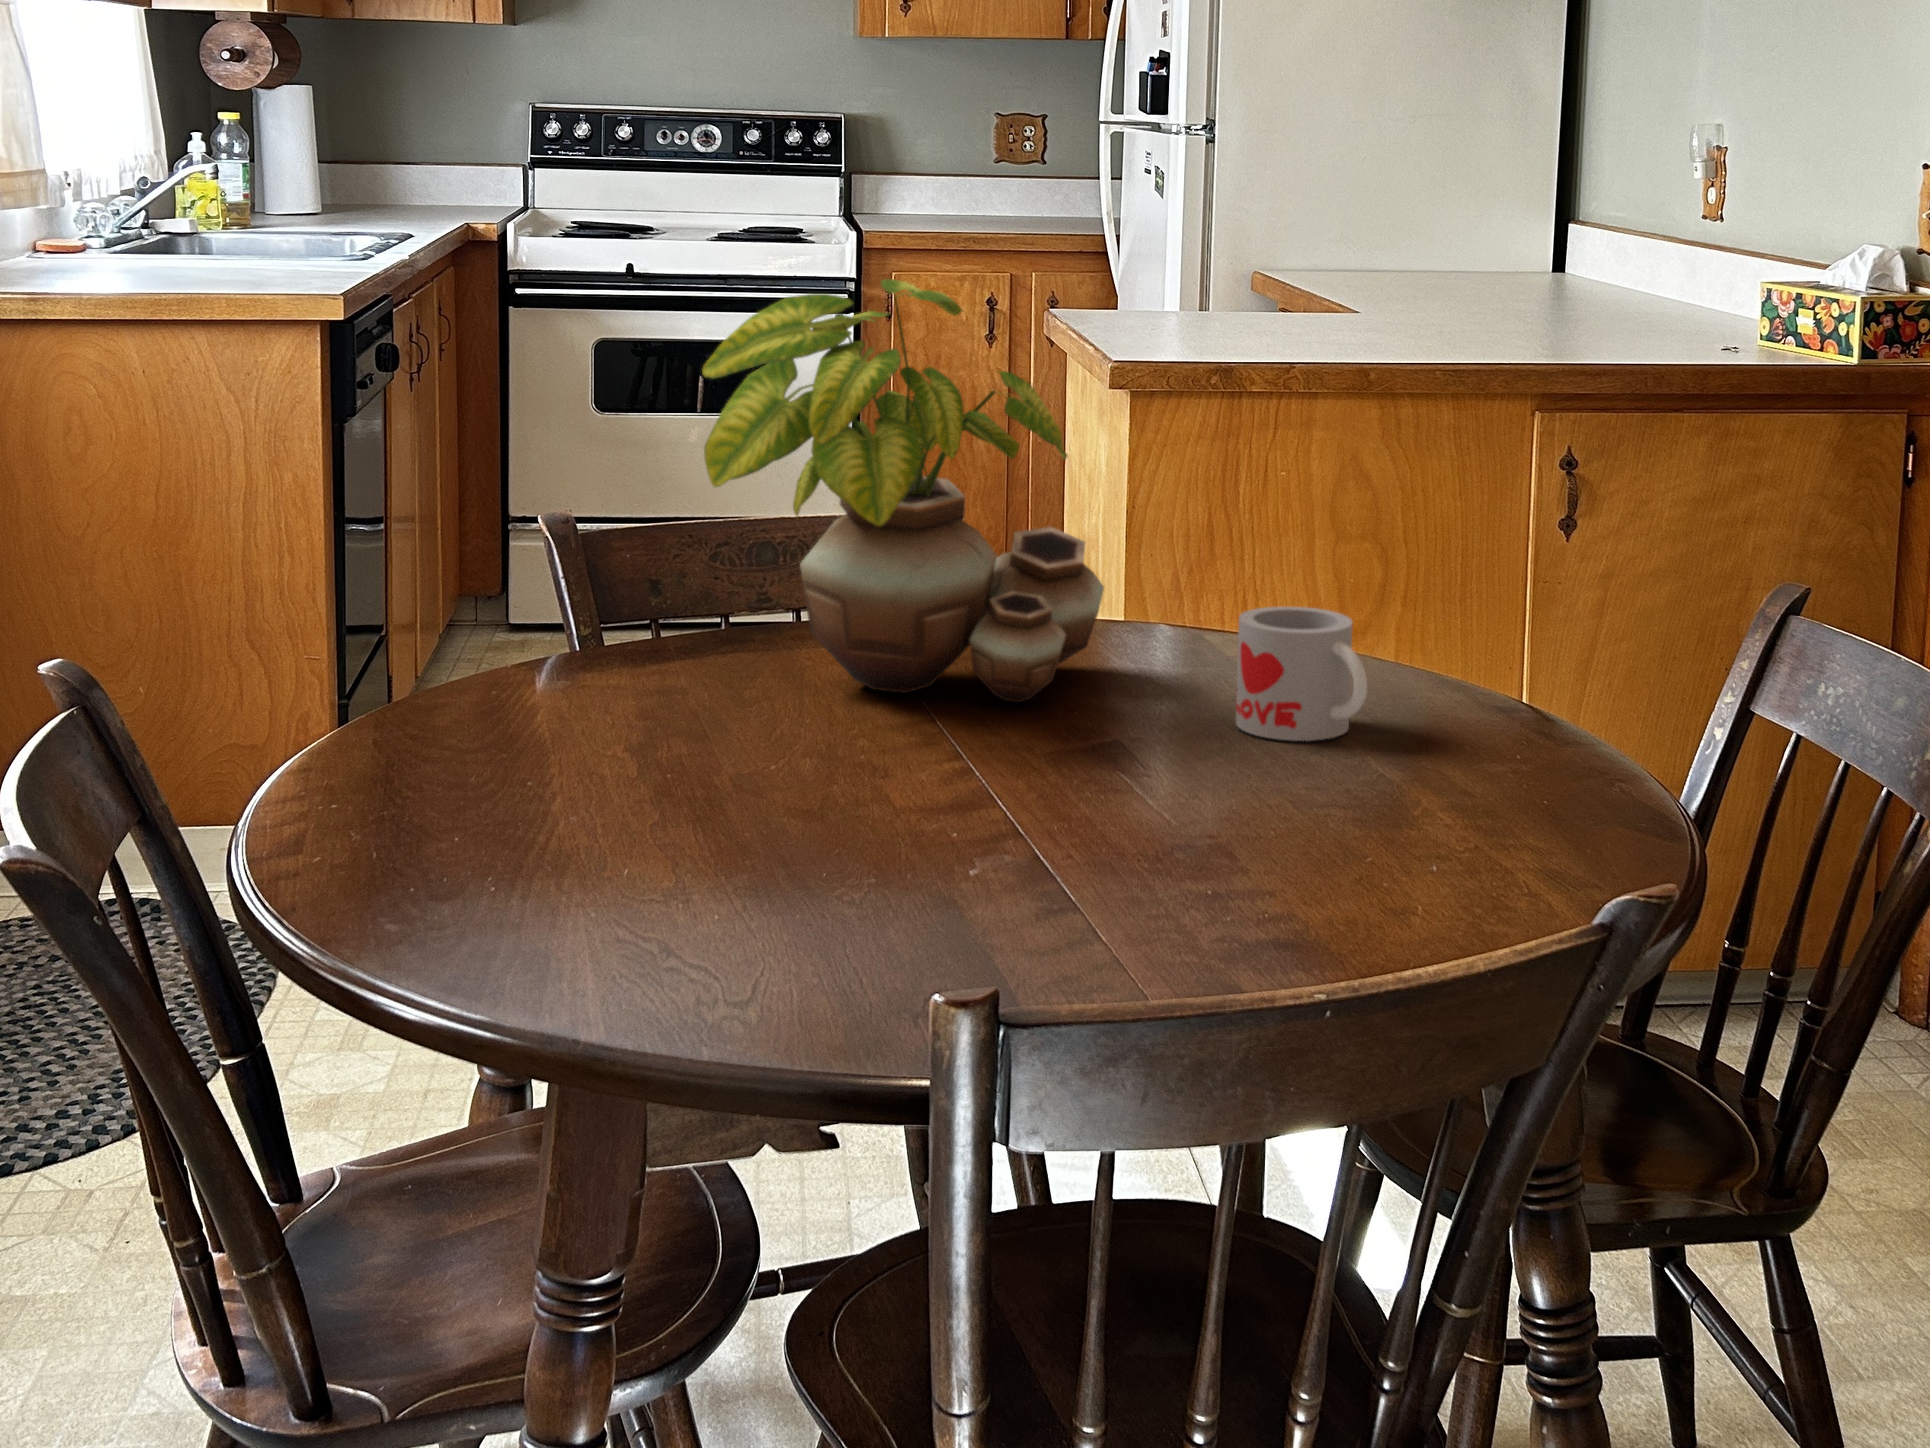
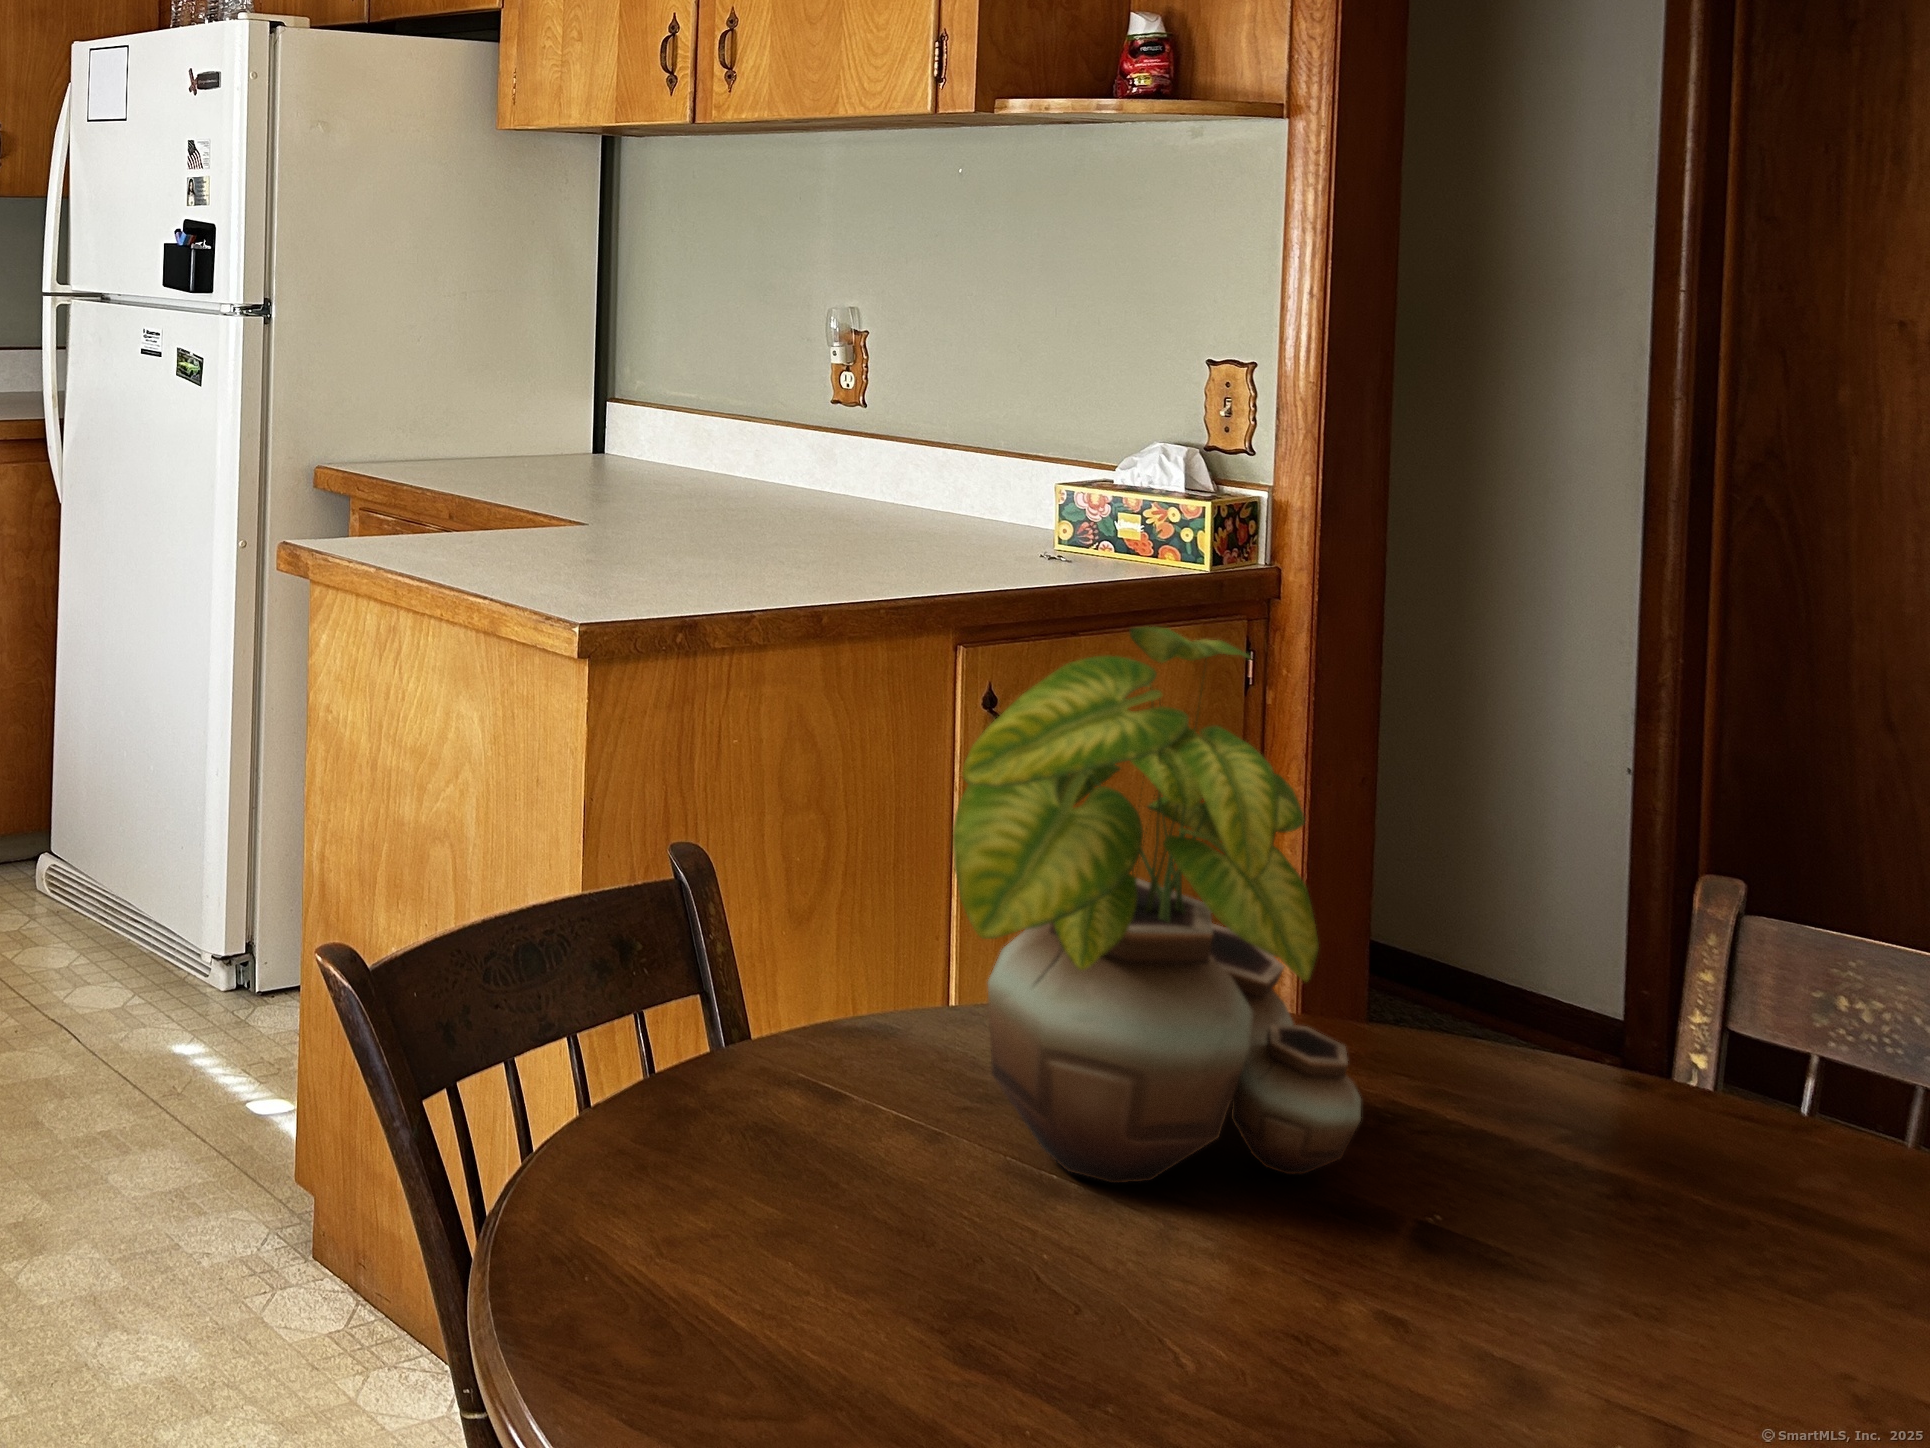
mug: present [1236,607,1367,741] -> none [1539,998,1755,1183]

